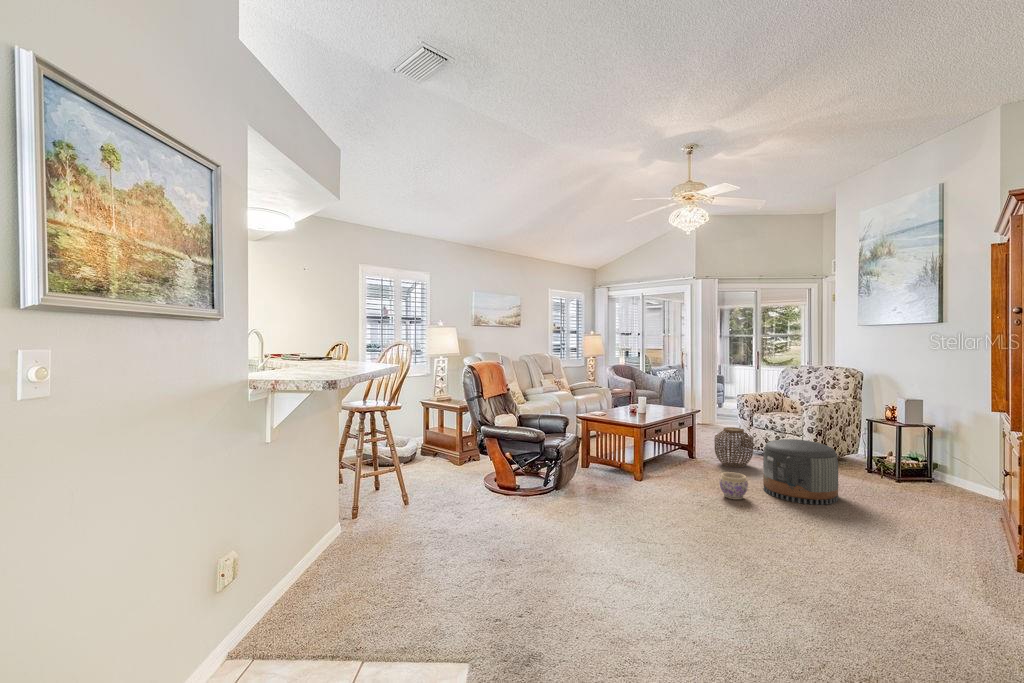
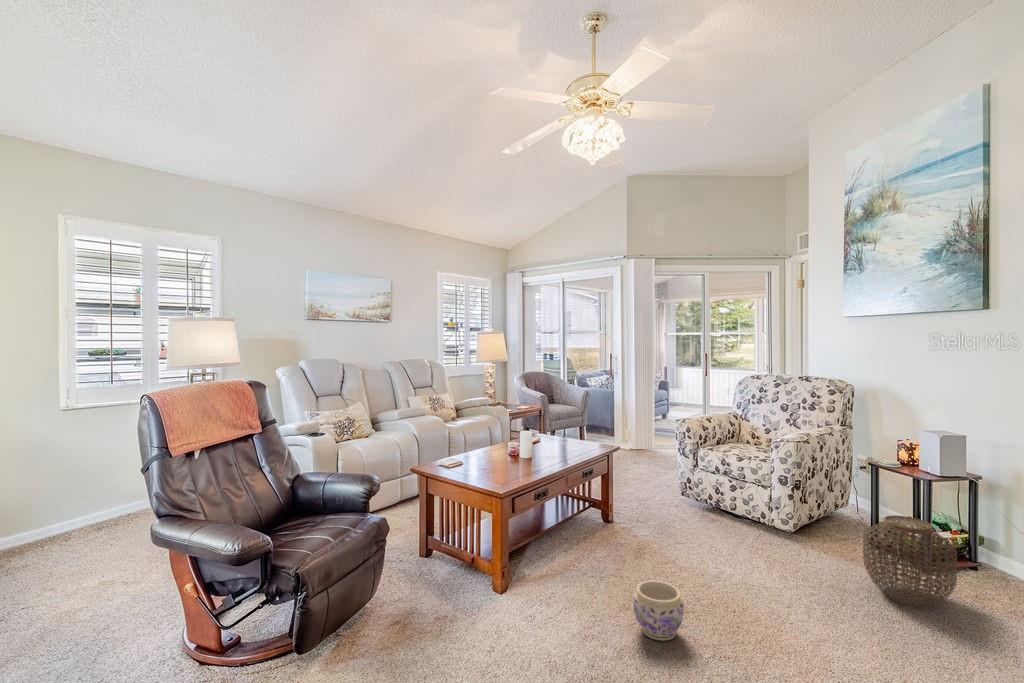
woven basket: present [715,427,753,468] -> present [863,515,957,607]
pouf: present [763,439,838,505] -> none [712,510,845,650]

